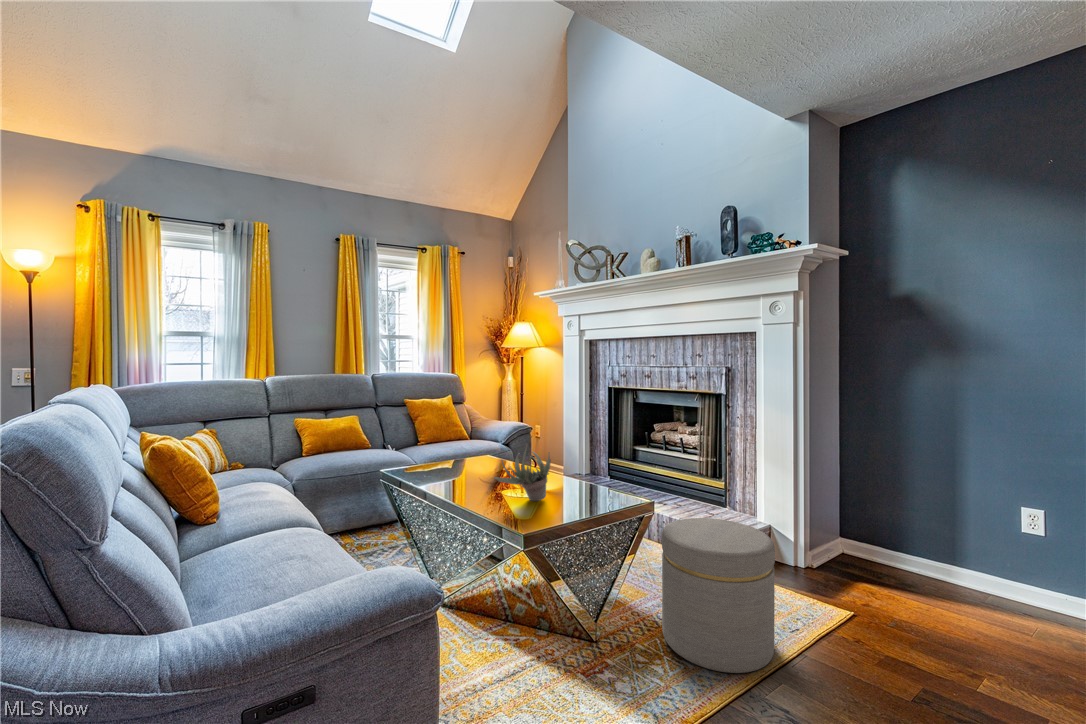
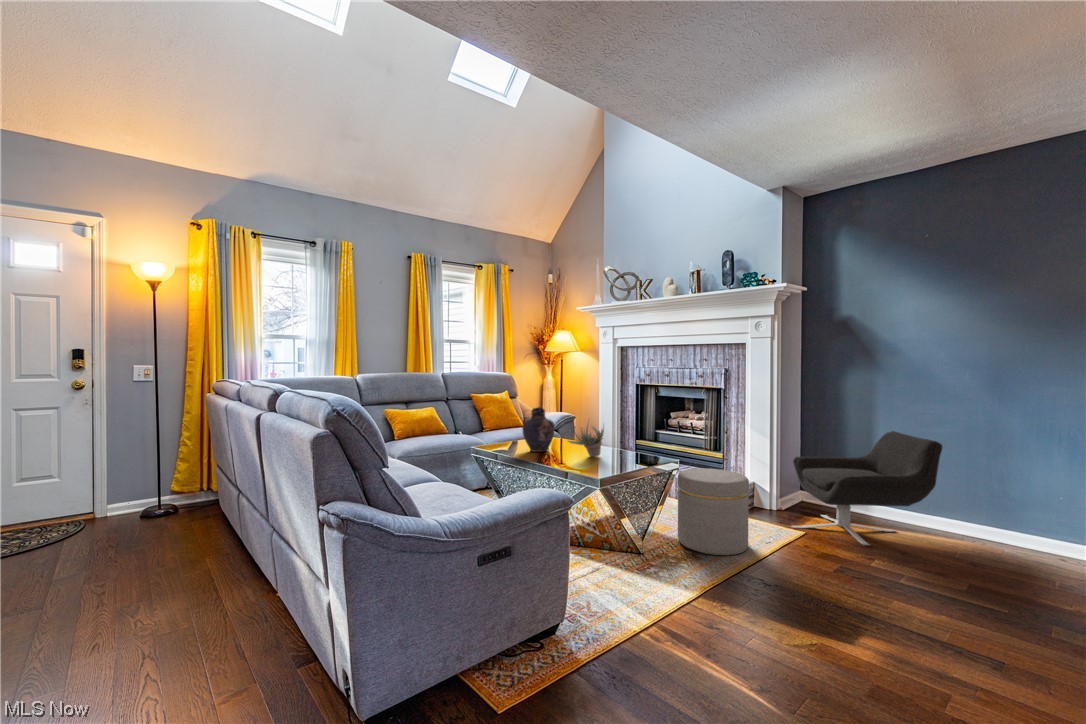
vase: none [437,423,484,490] -> present [522,407,555,452]
lounge chair: none [824,455,1072,642] -> present [792,431,943,545]

